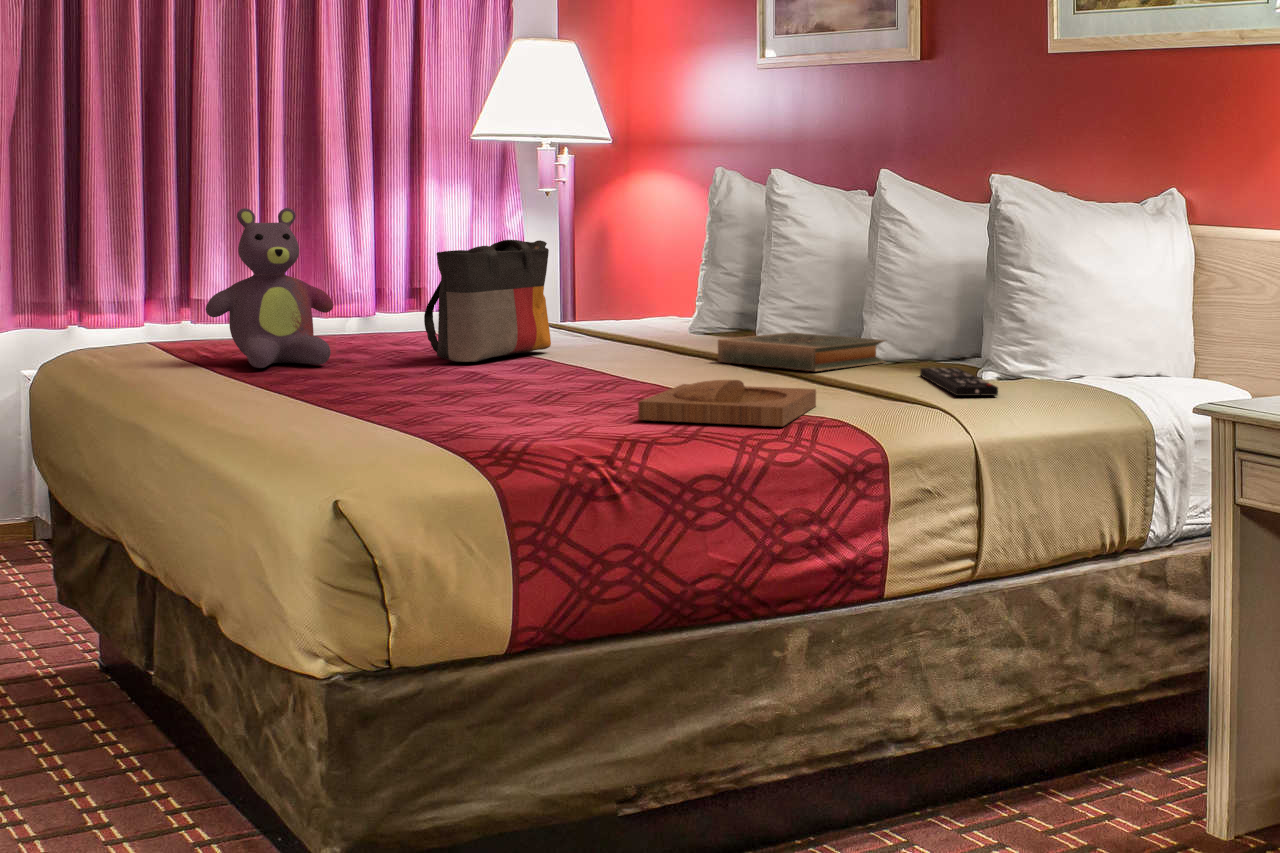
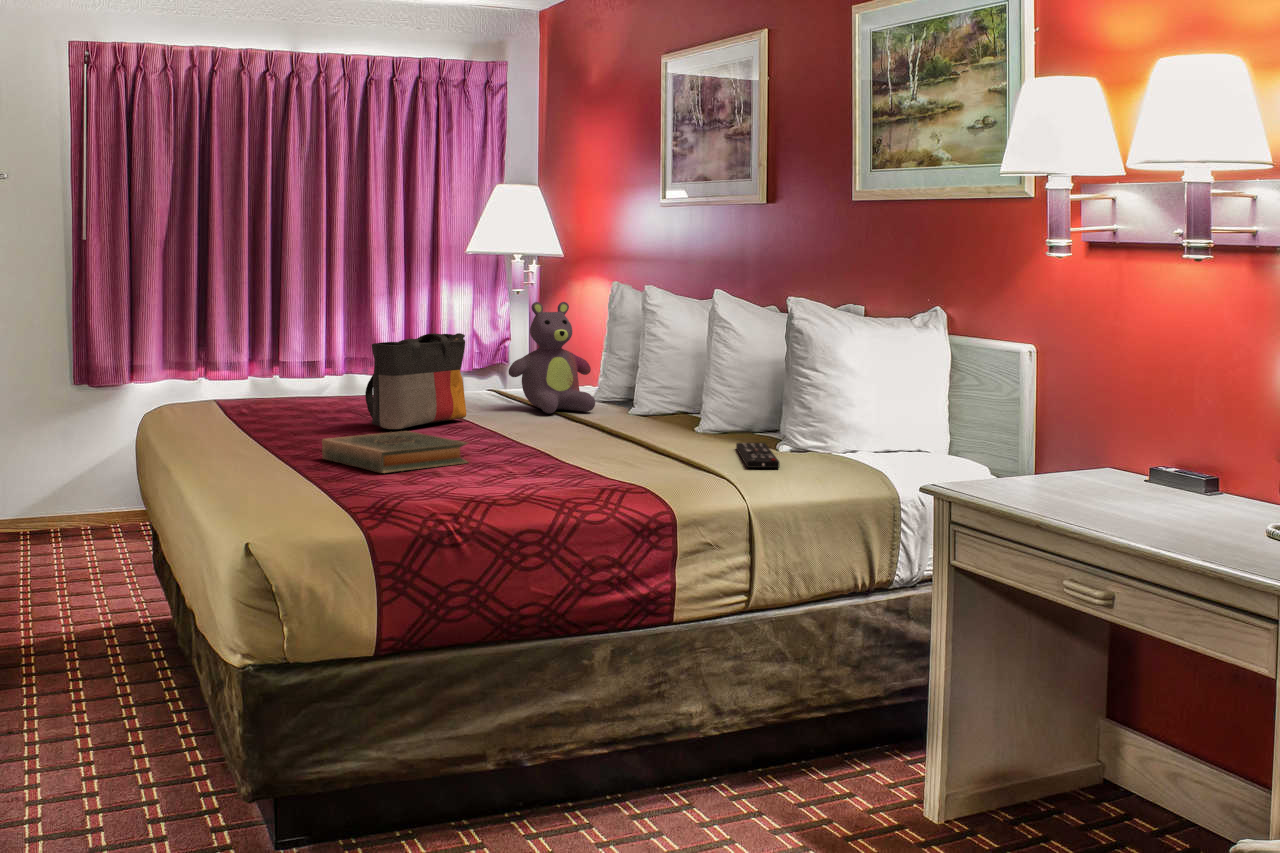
stuffed bear: present [206,208,333,368] -> present [508,302,595,413]
hardback book: present [718,333,885,371] -> present [322,431,468,473]
tray: present [638,380,816,426] -> none [492,454,636,492]

